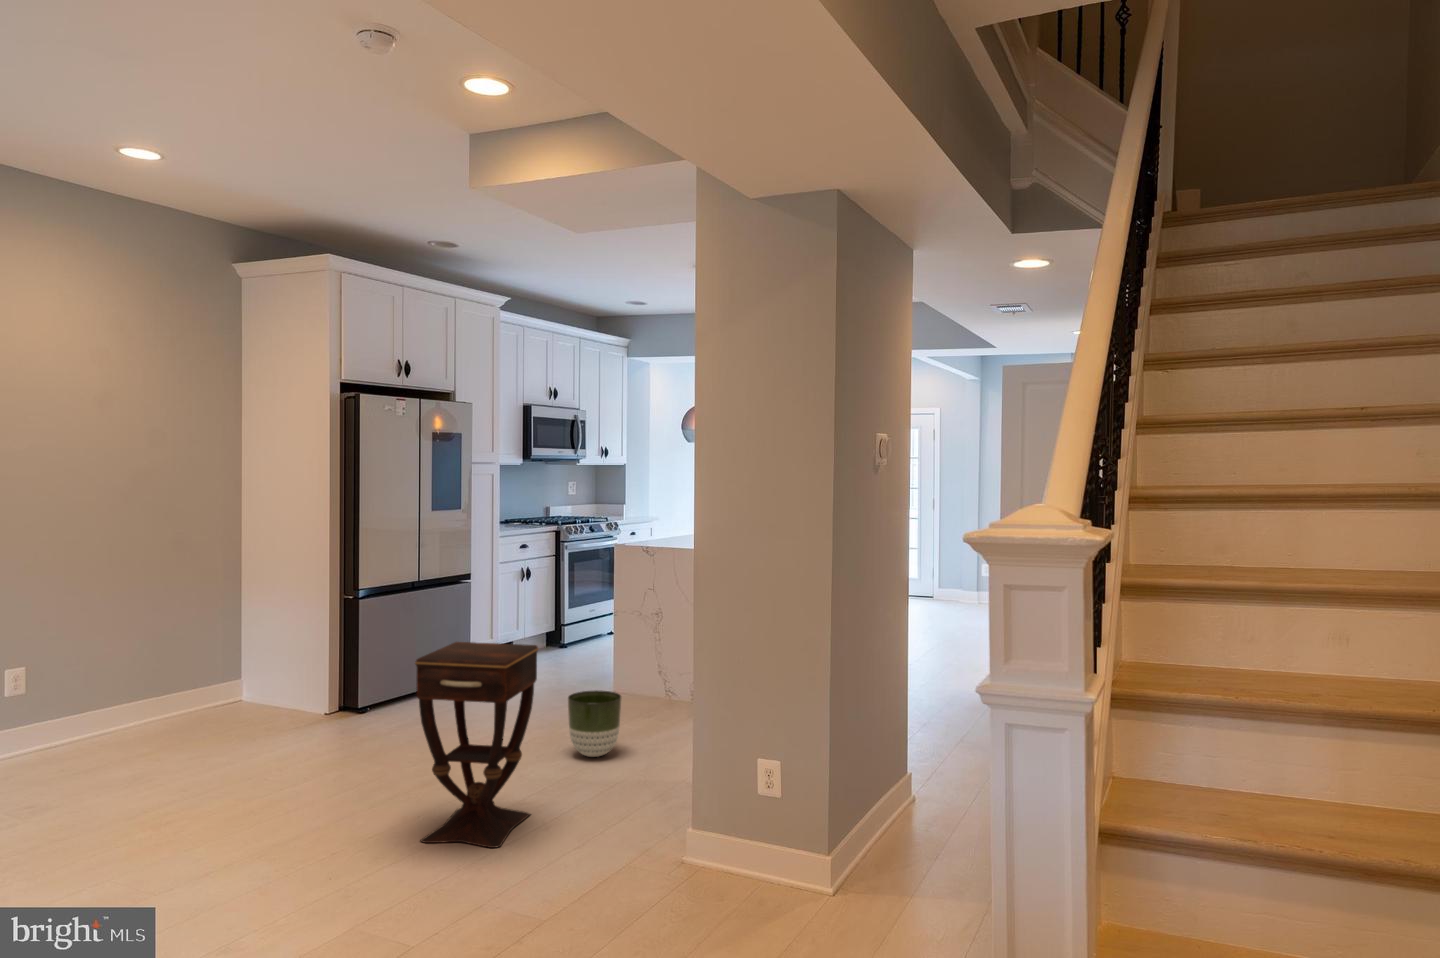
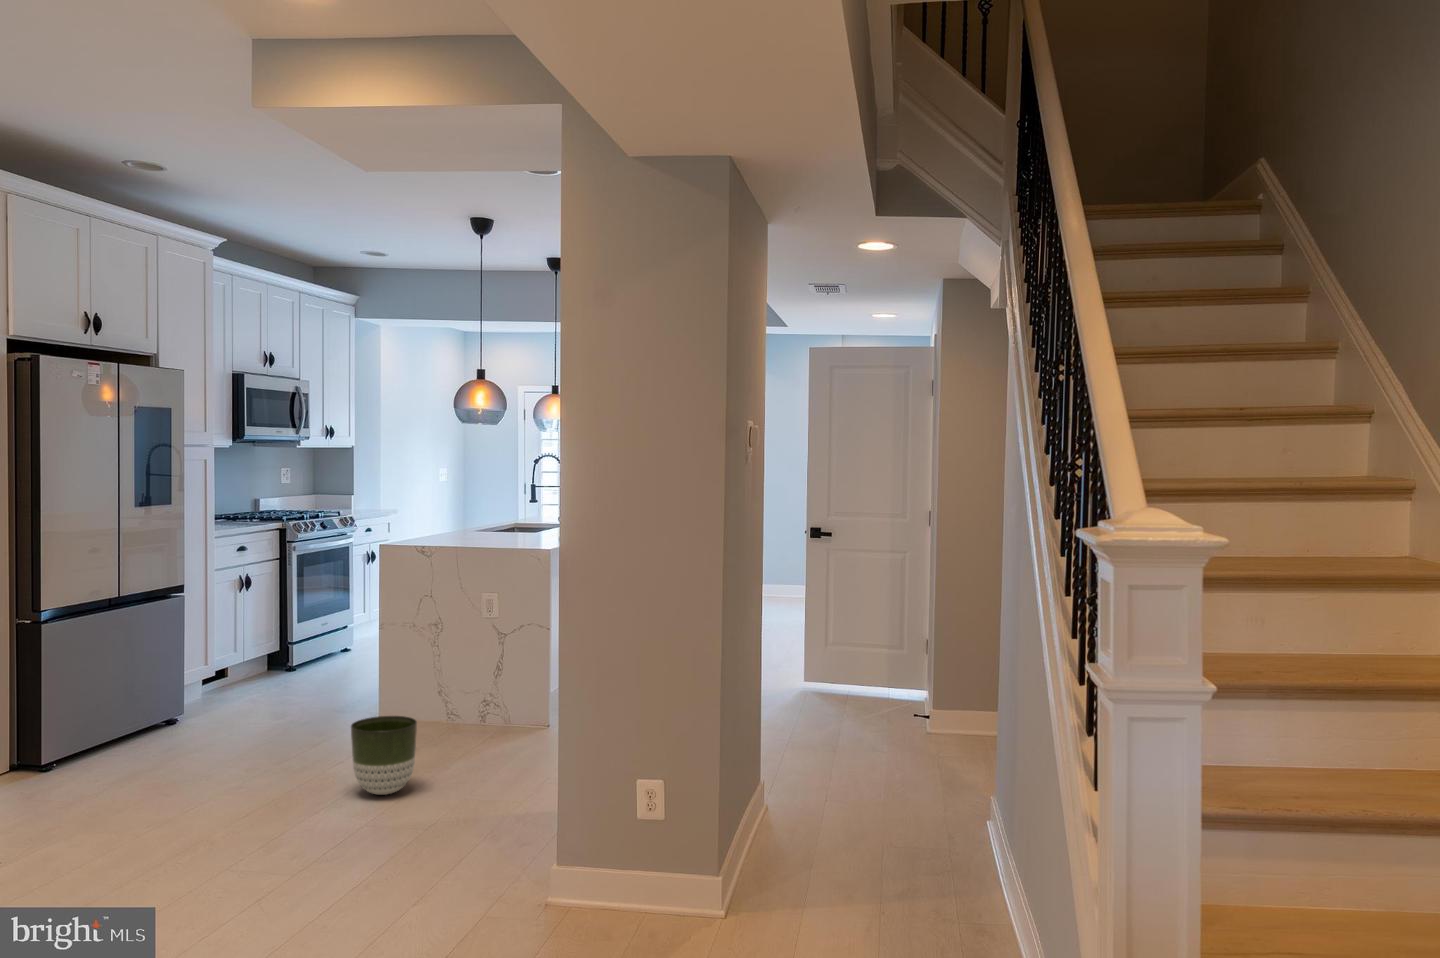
side table: present [415,642,538,848] -> none [194,665,342,916]

